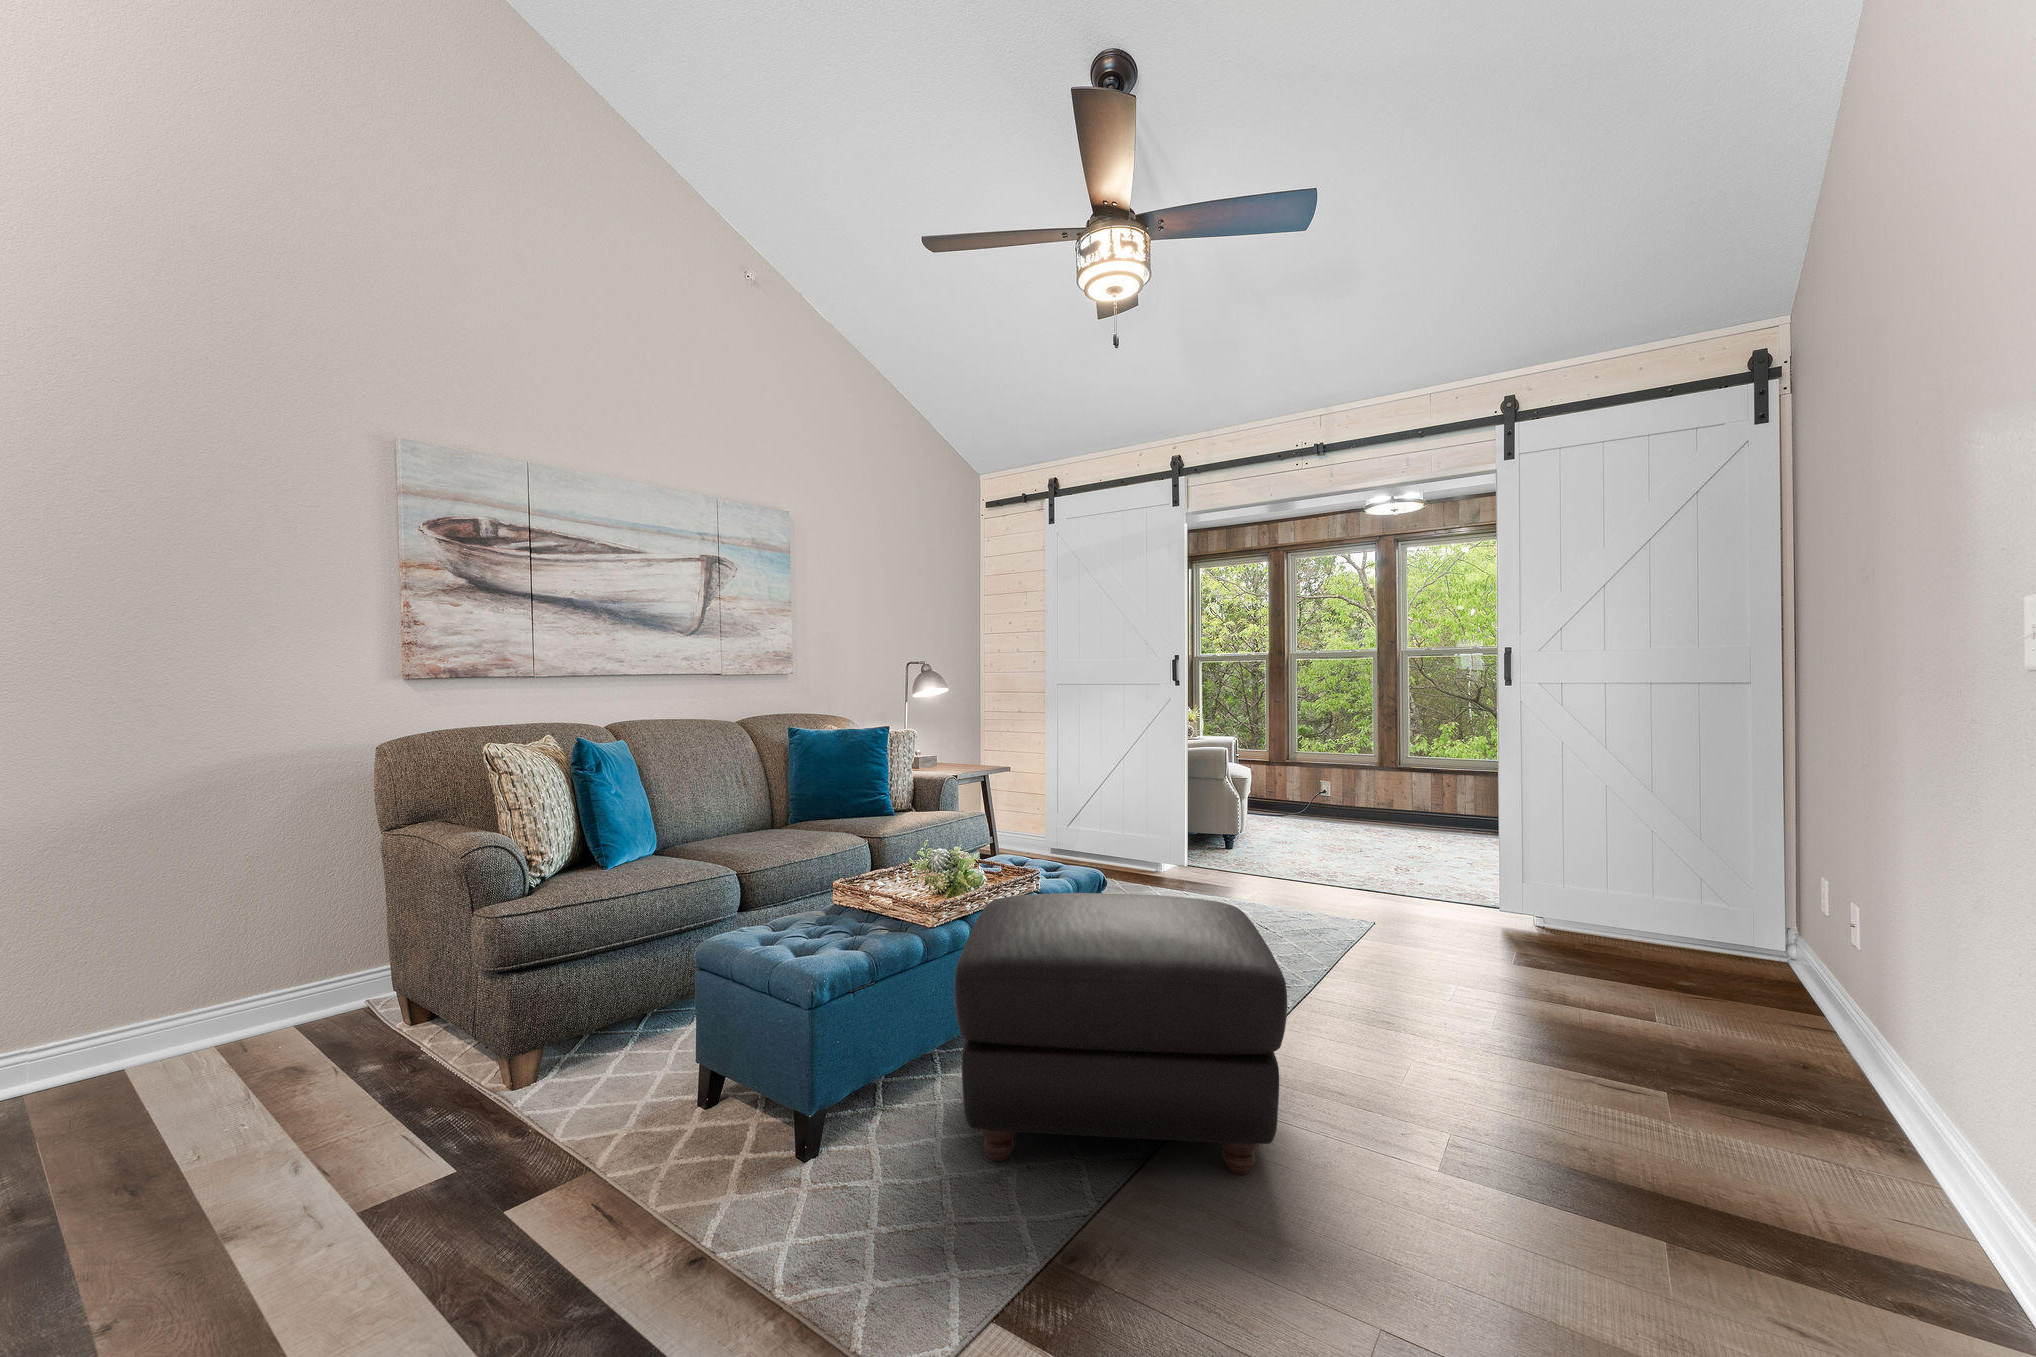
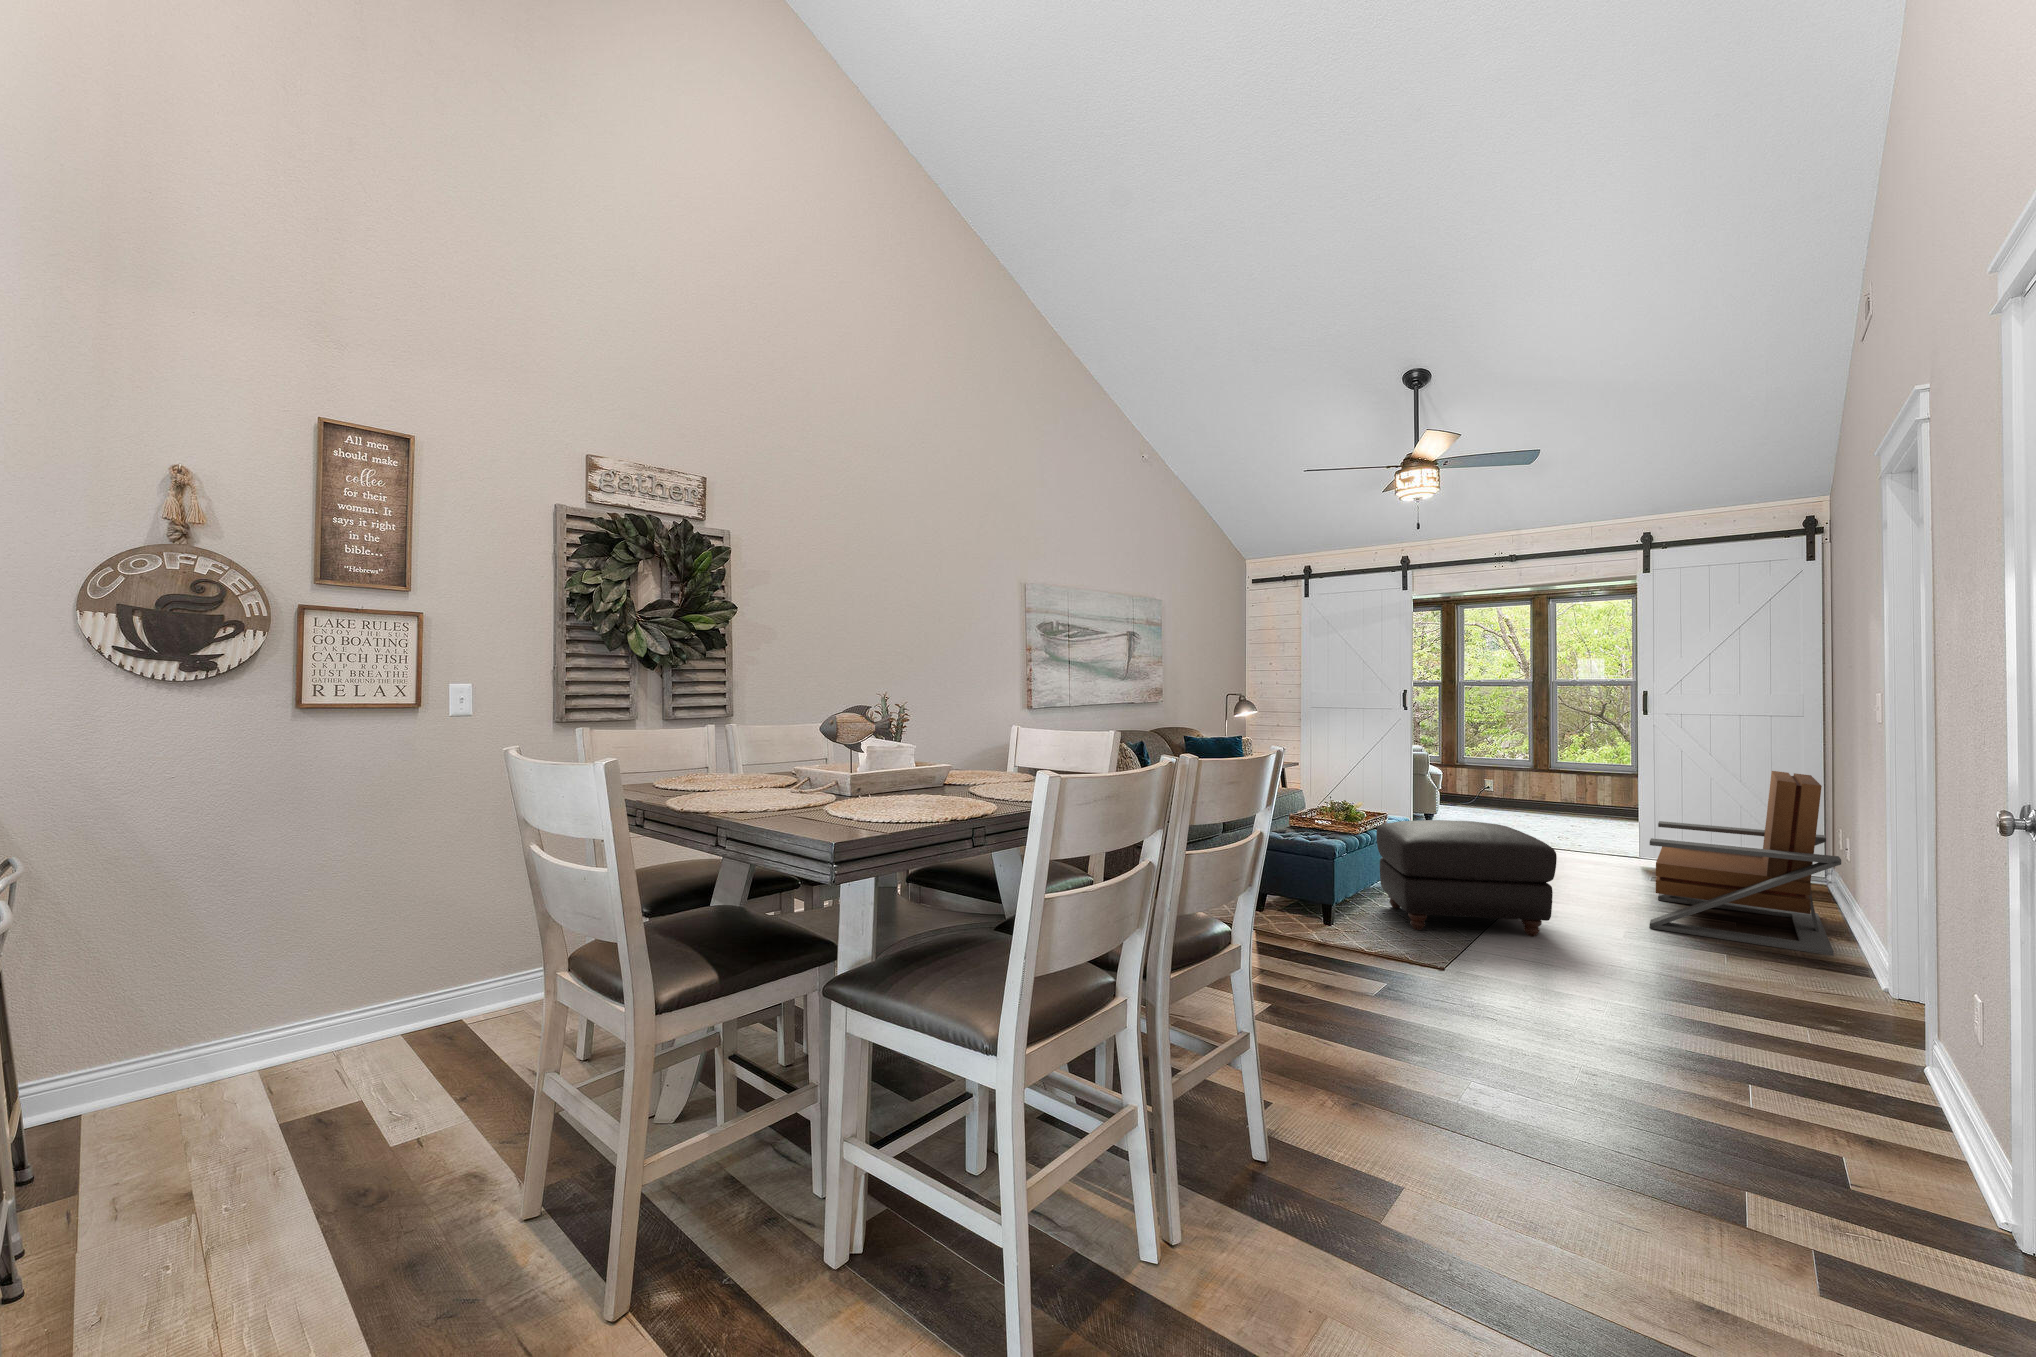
lounge chair: none [1495,781,1918,1231] -> present [1650,771,1841,956]

